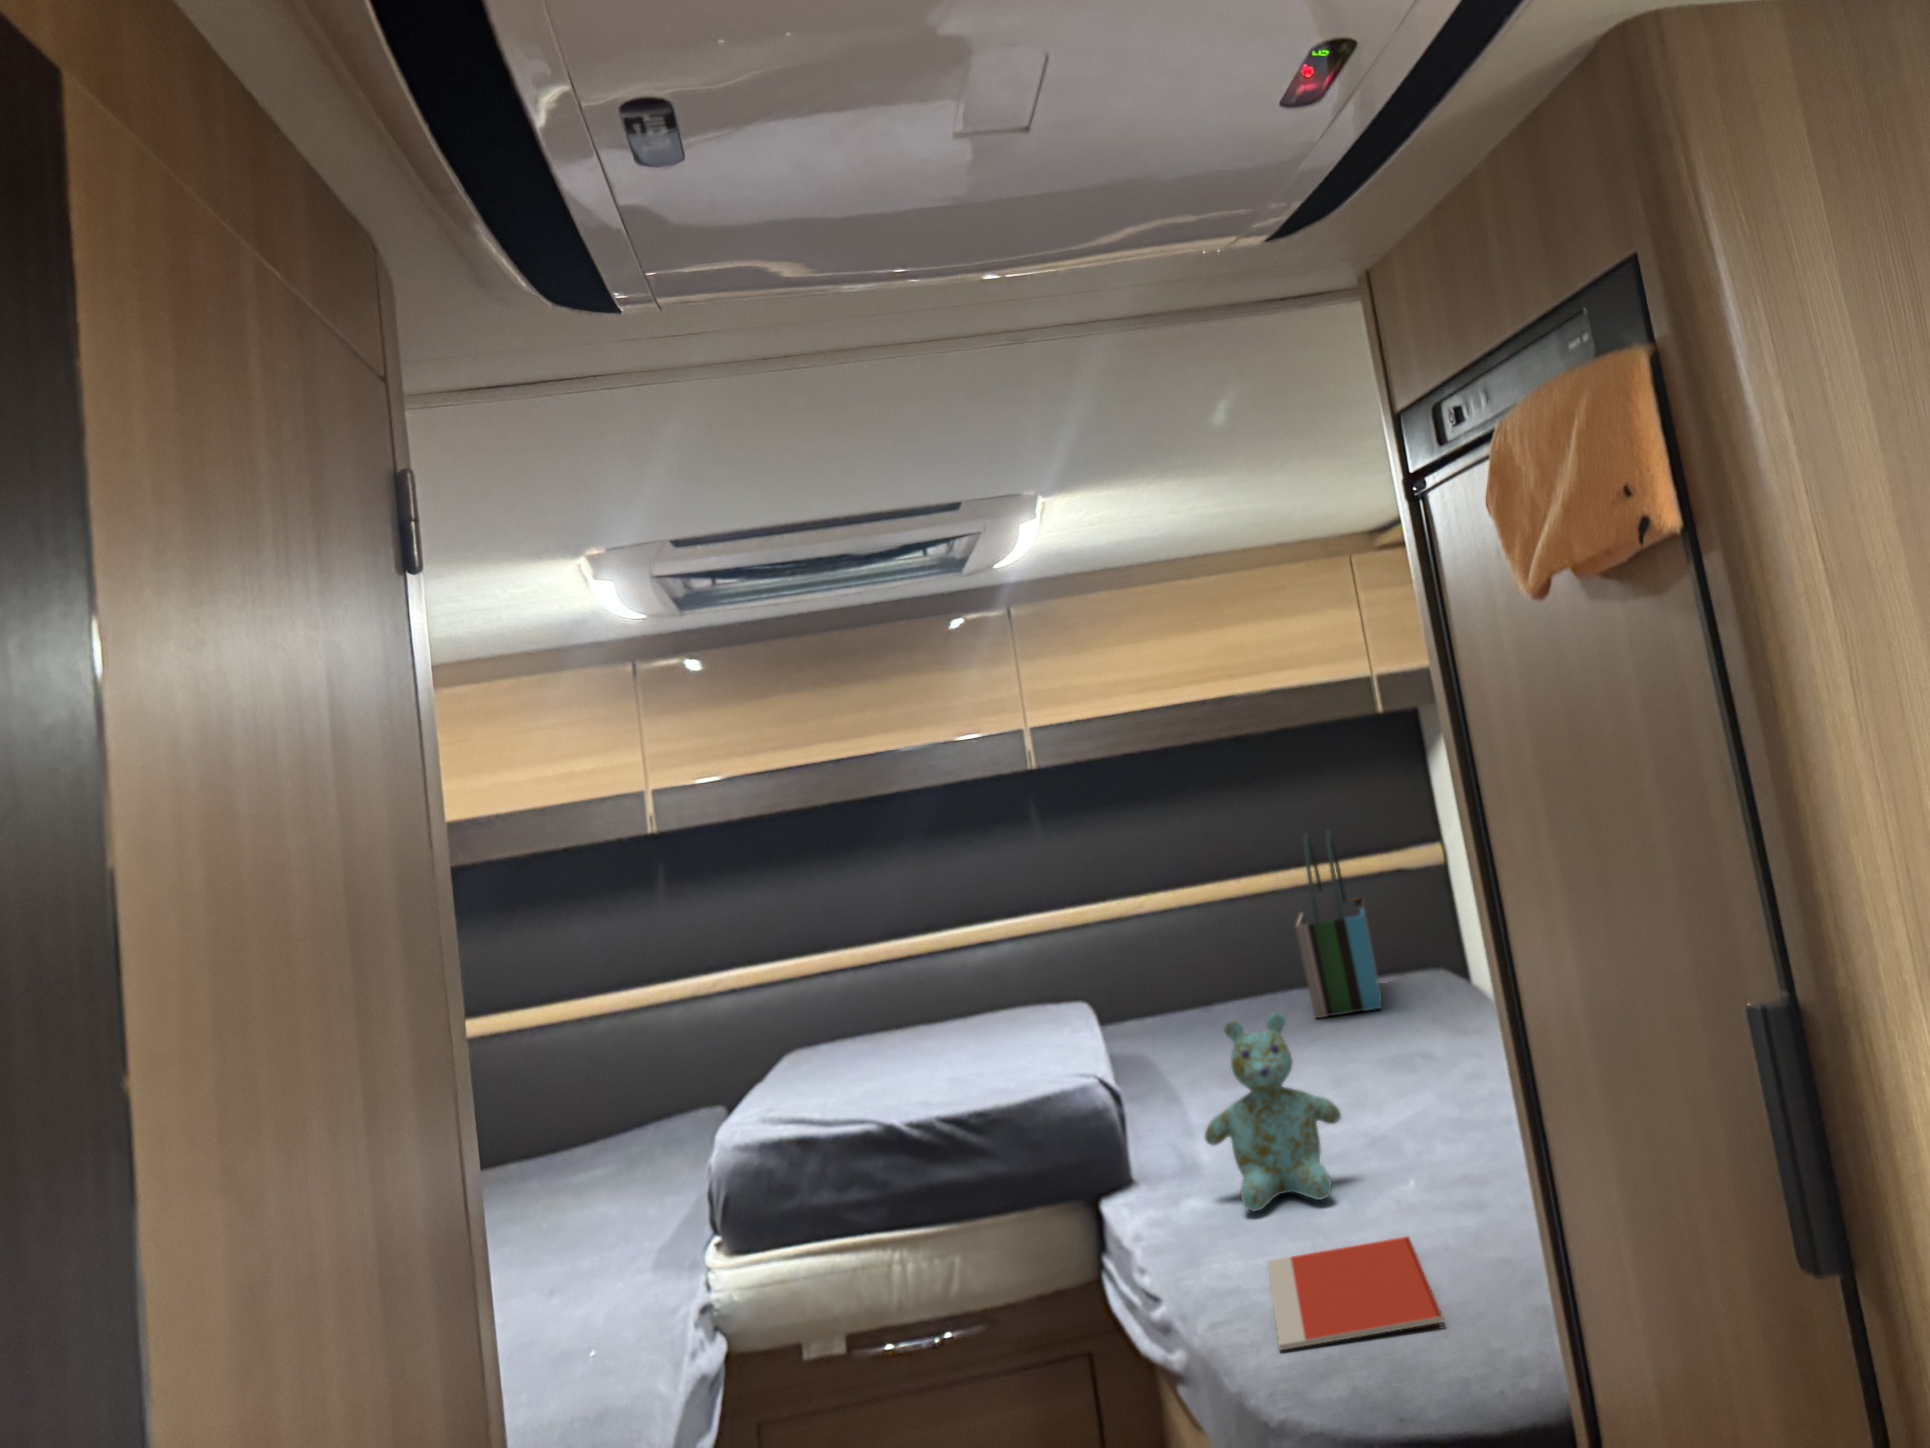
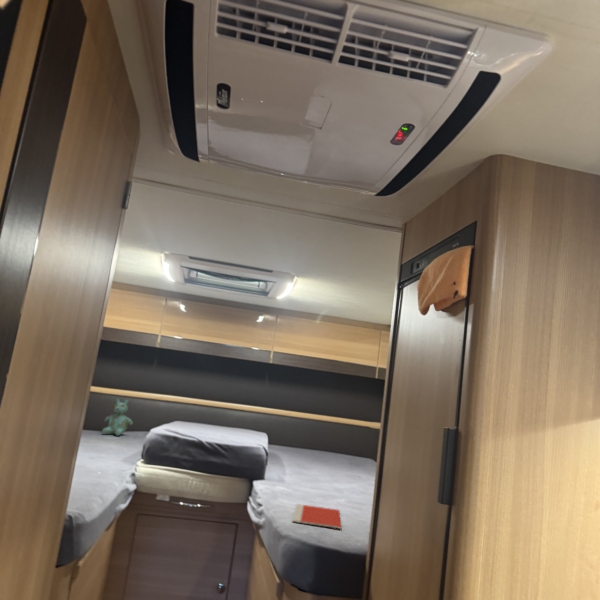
tote bag: present [1296,830,1381,1018] -> none [332,406,357,463]
stuffed bear: present [1205,1013,1341,1211] -> present [102,399,133,435]

